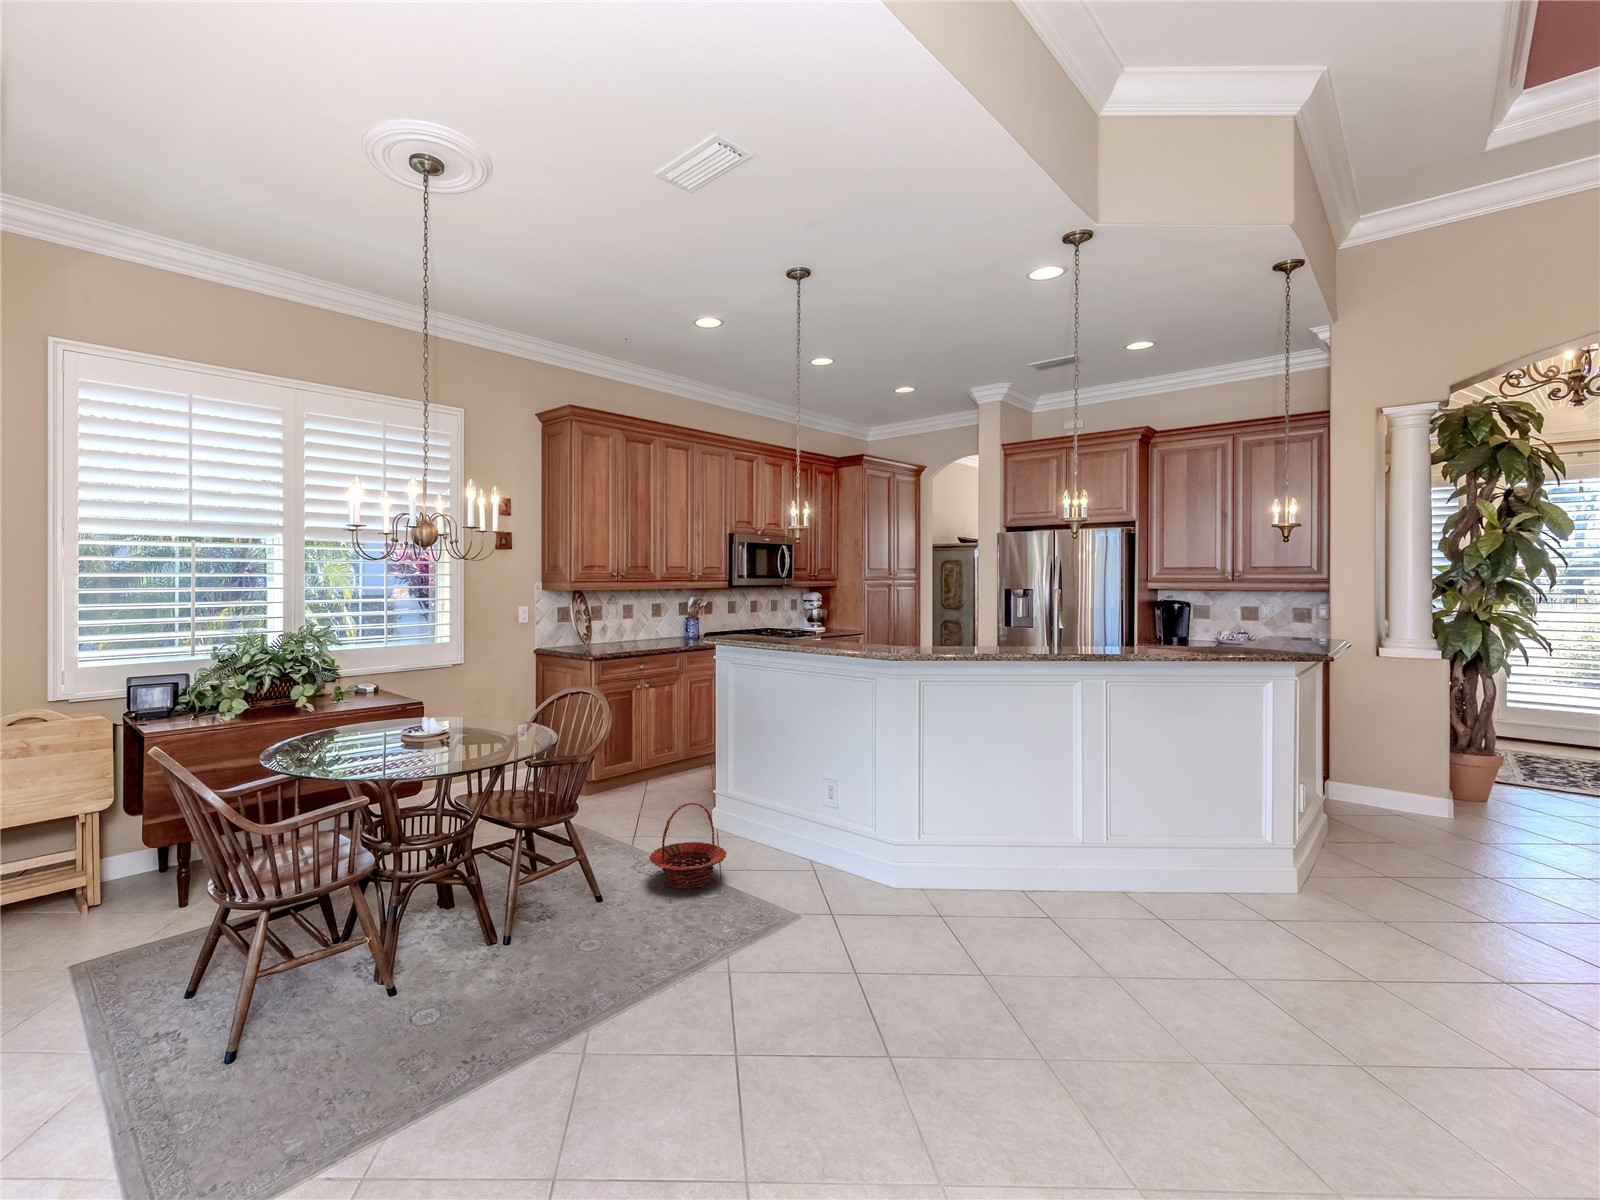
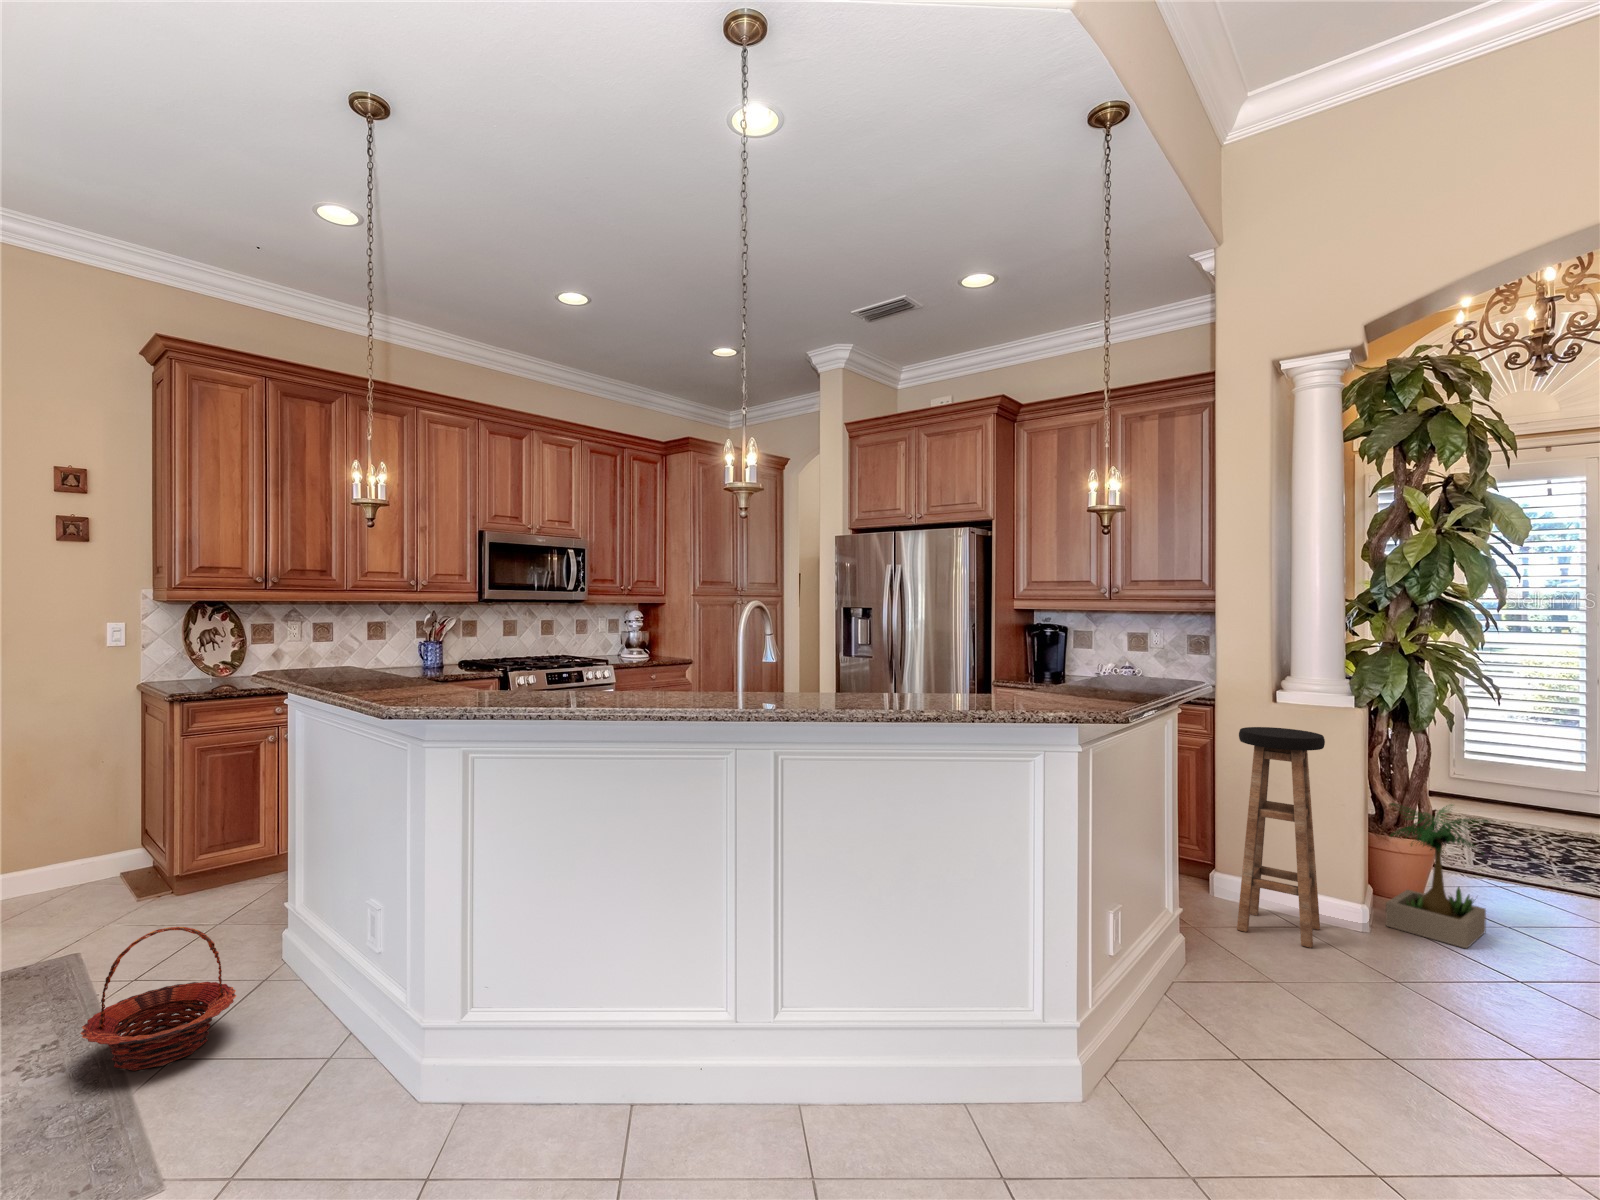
bar stool: none [1355,676,1423,830] -> present [1237,727,1325,948]
potted plant: none [1457,729,1556,830] -> present [1386,803,1488,948]

